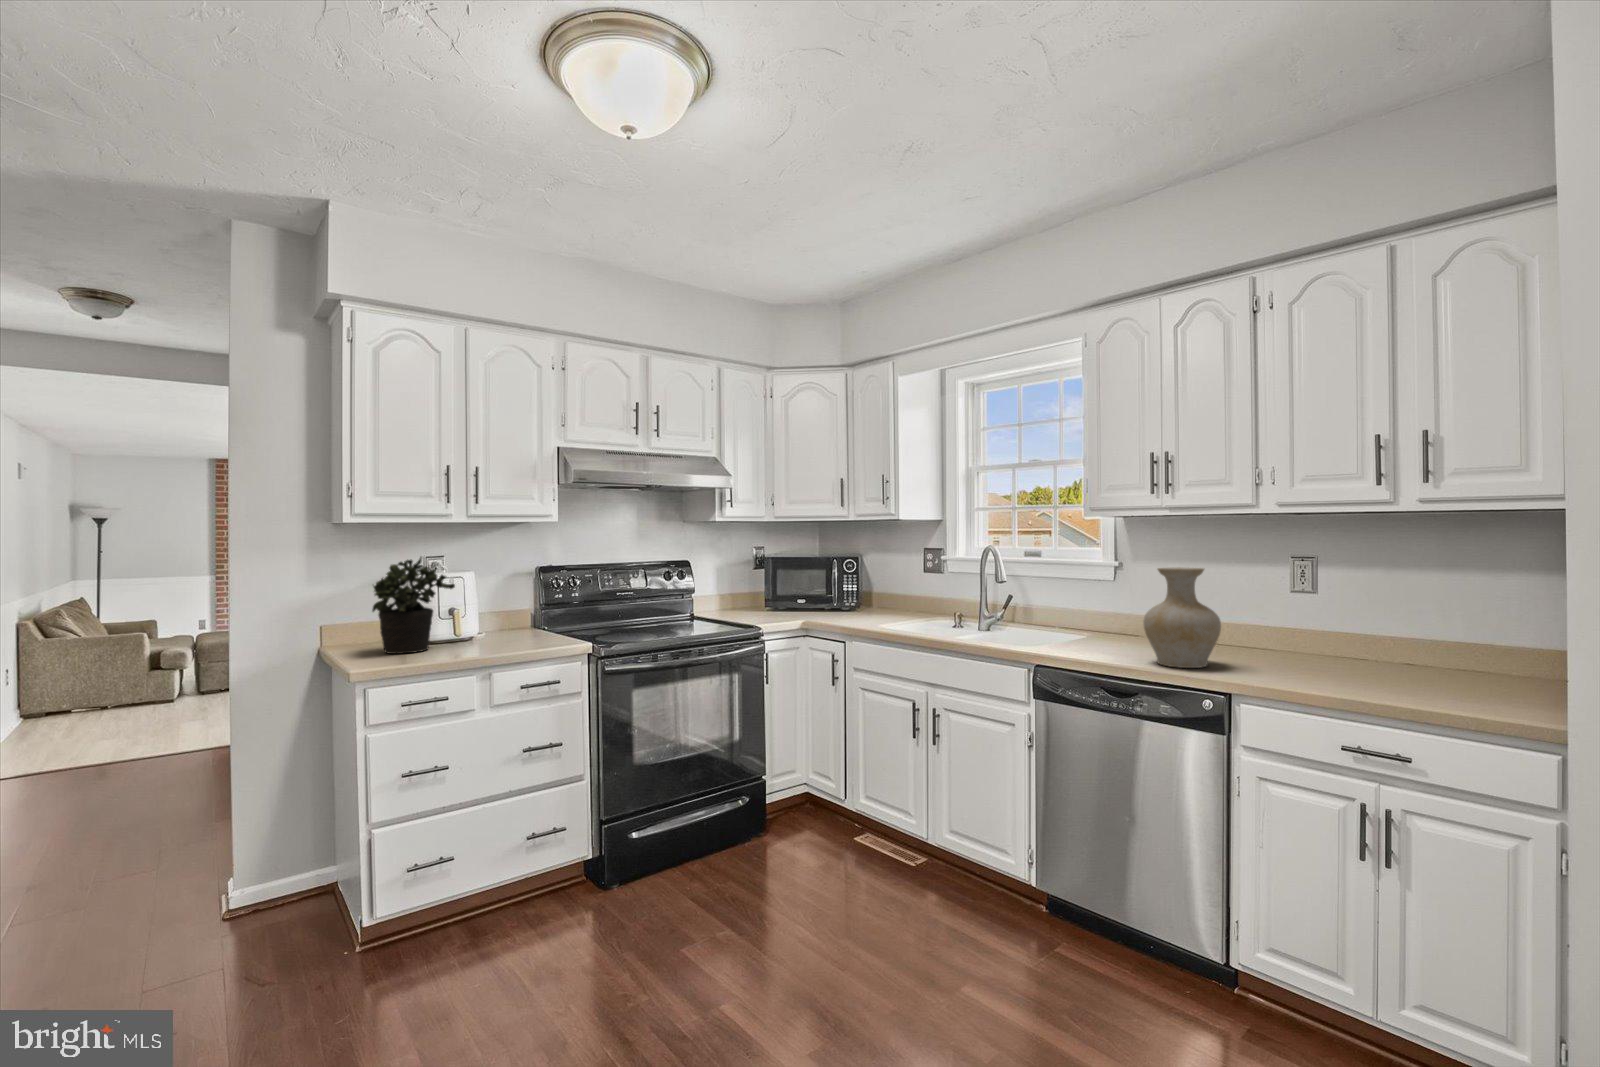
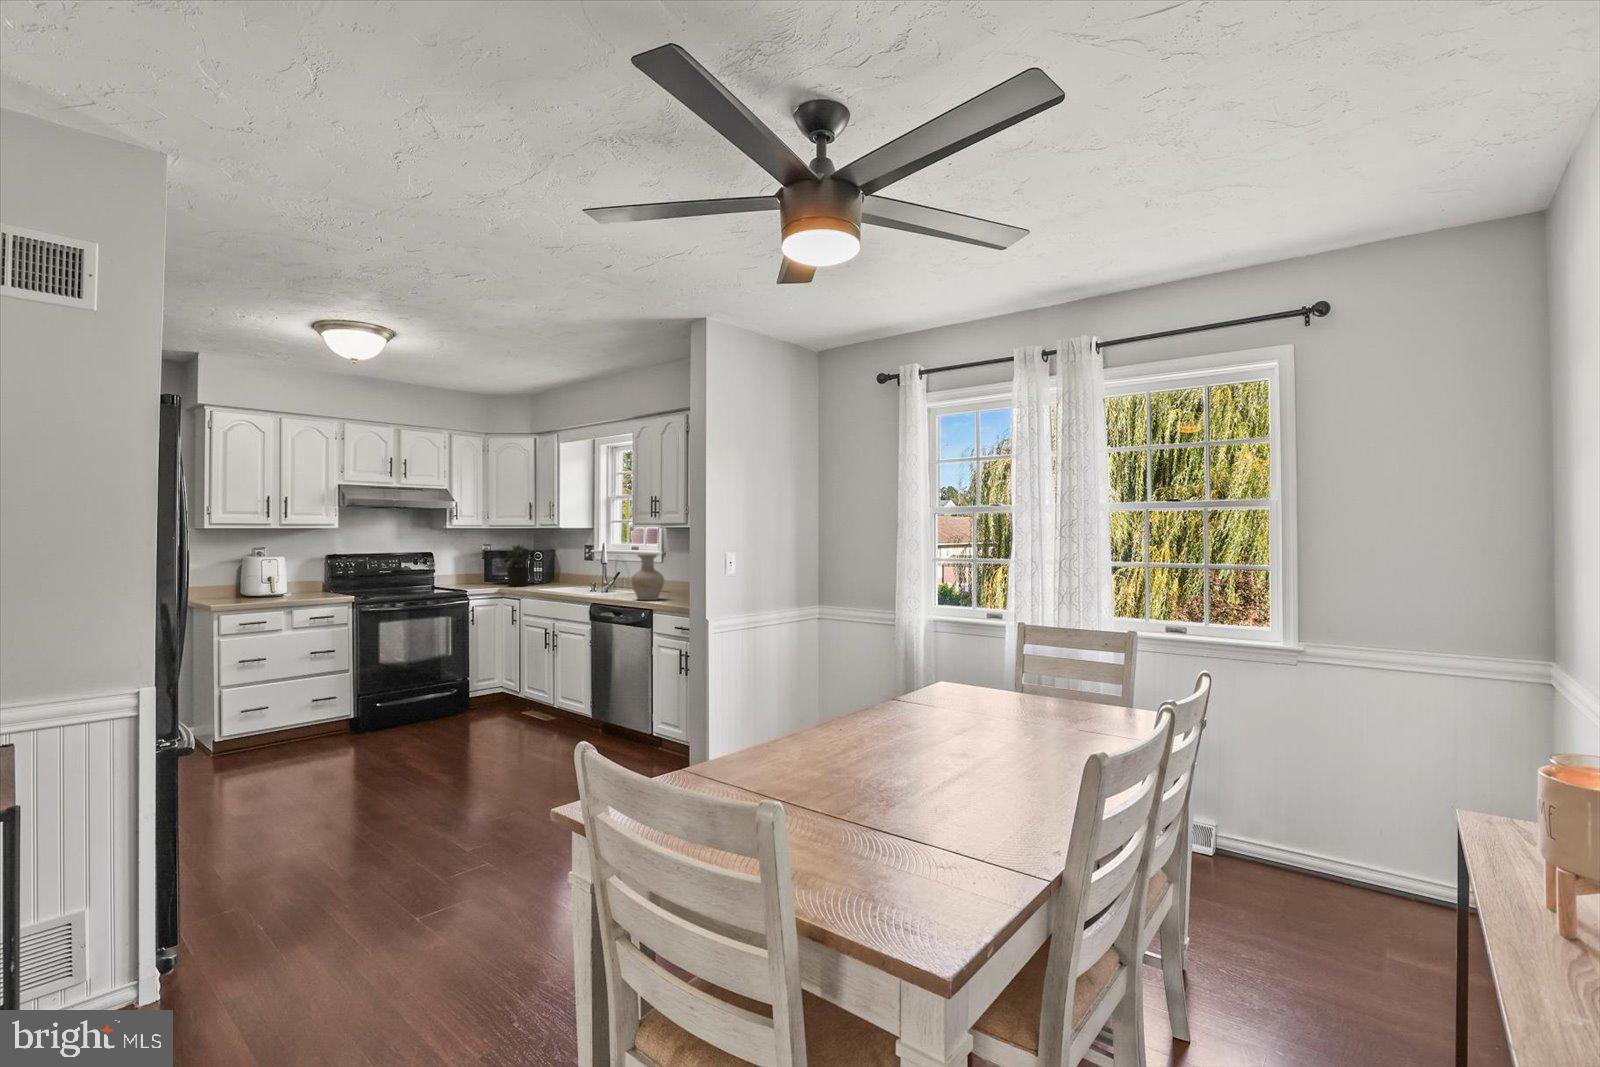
potted plant: present [372,557,455,654] -> present [504,545,537,586]

